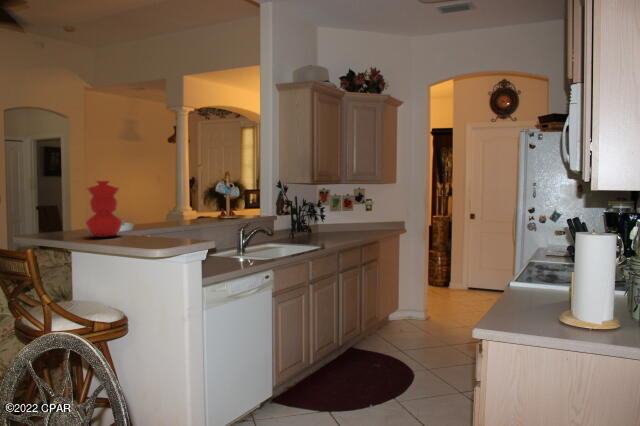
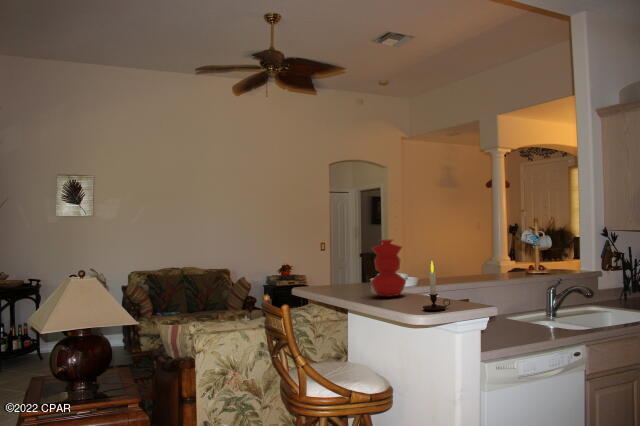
candle: none [148,199,174,245] -> present [423,261,450,311]

